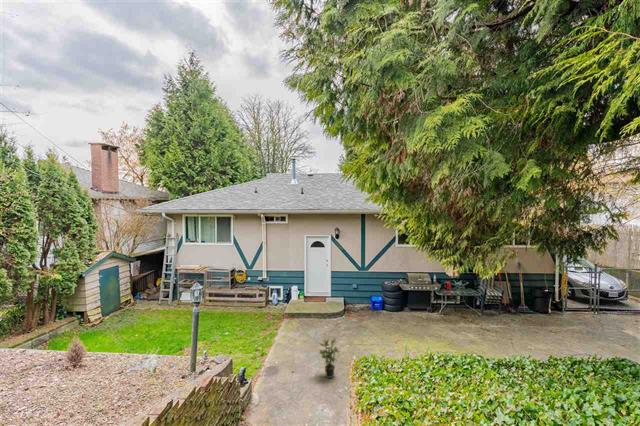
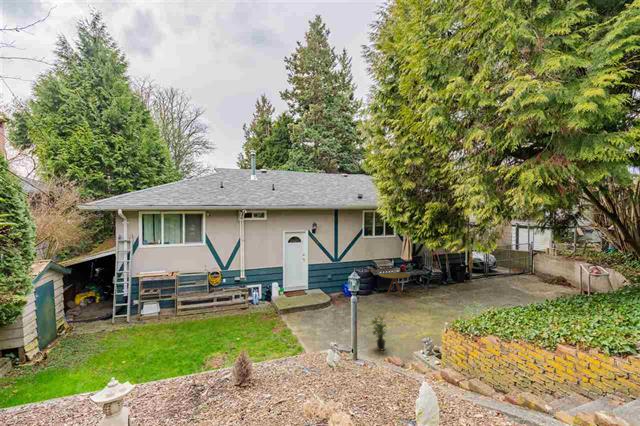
round table: none [406,288,444,321] -> present [379,273,410,297]

